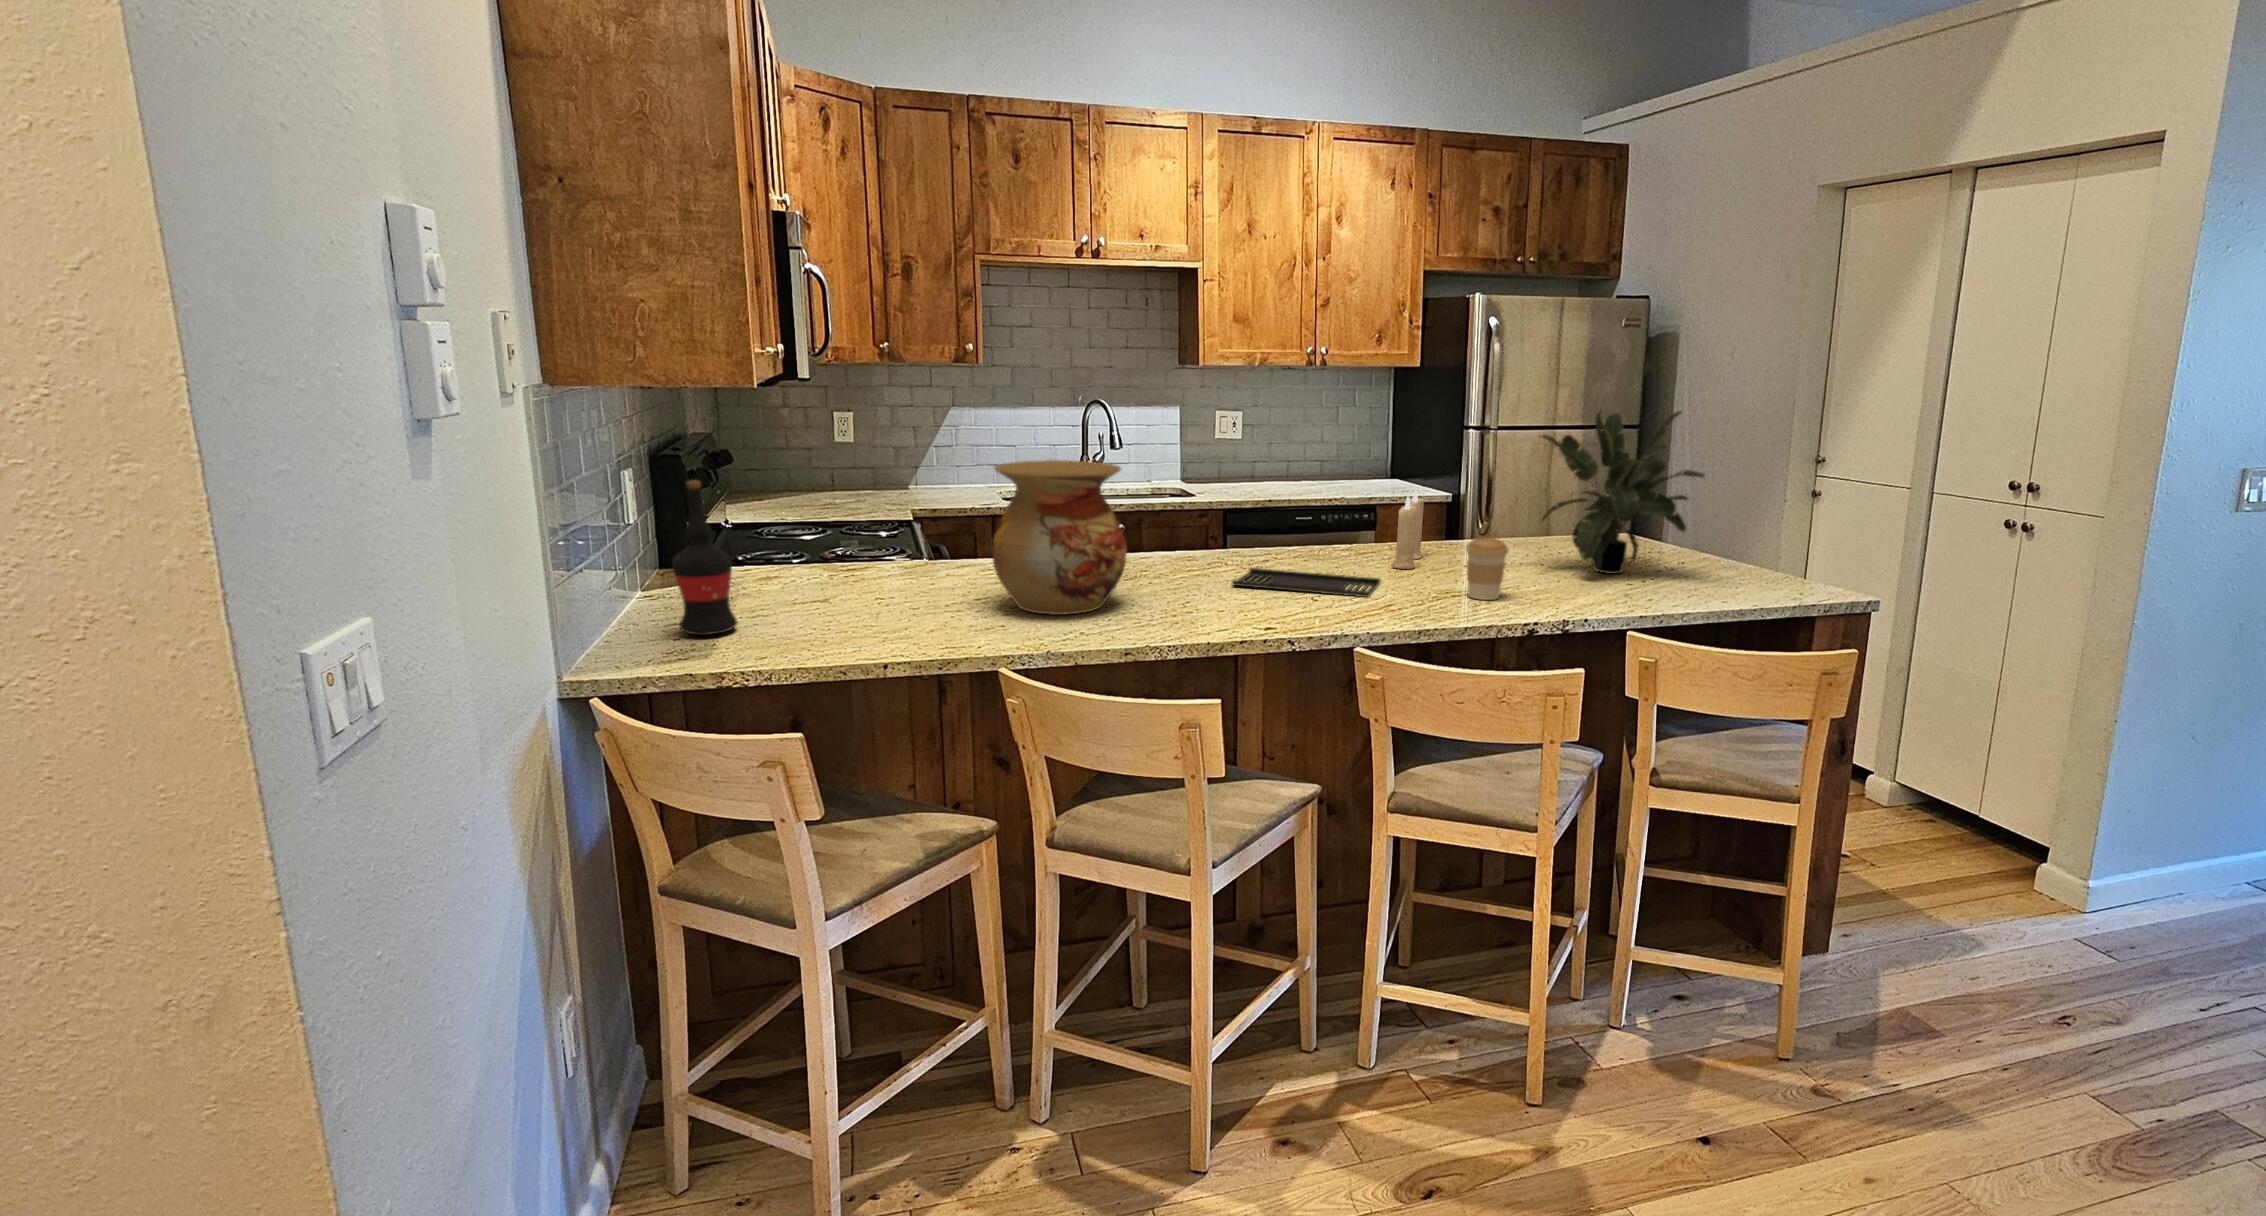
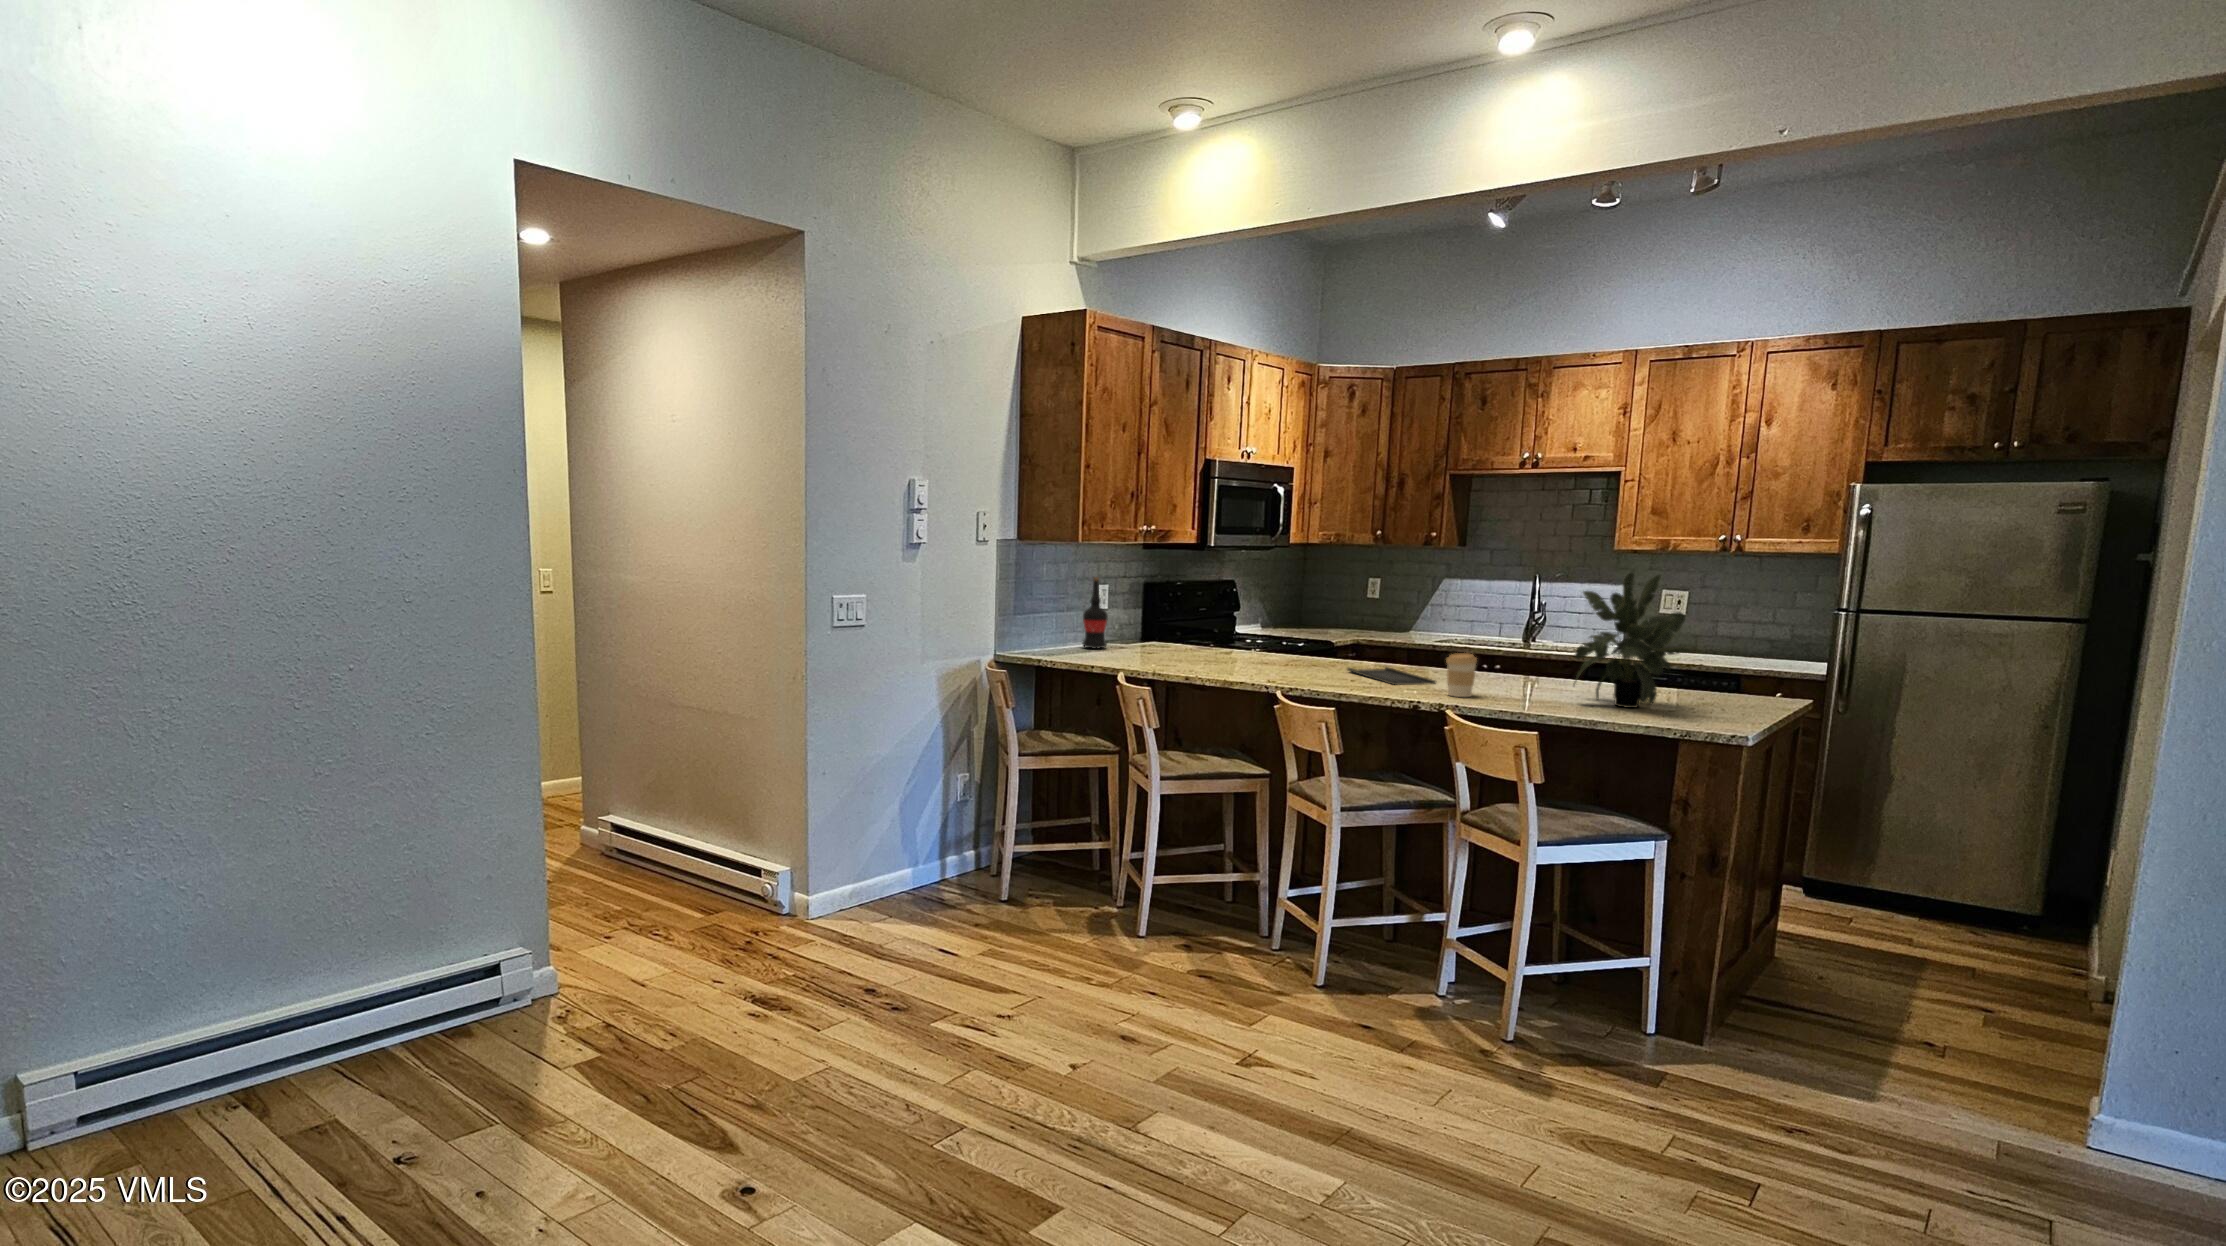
vase: present [992,460,1127,615] -> none [1203,582,1280,666]
candle: present [1392,490,1424,569] -> none [1482,628,1539,684]

